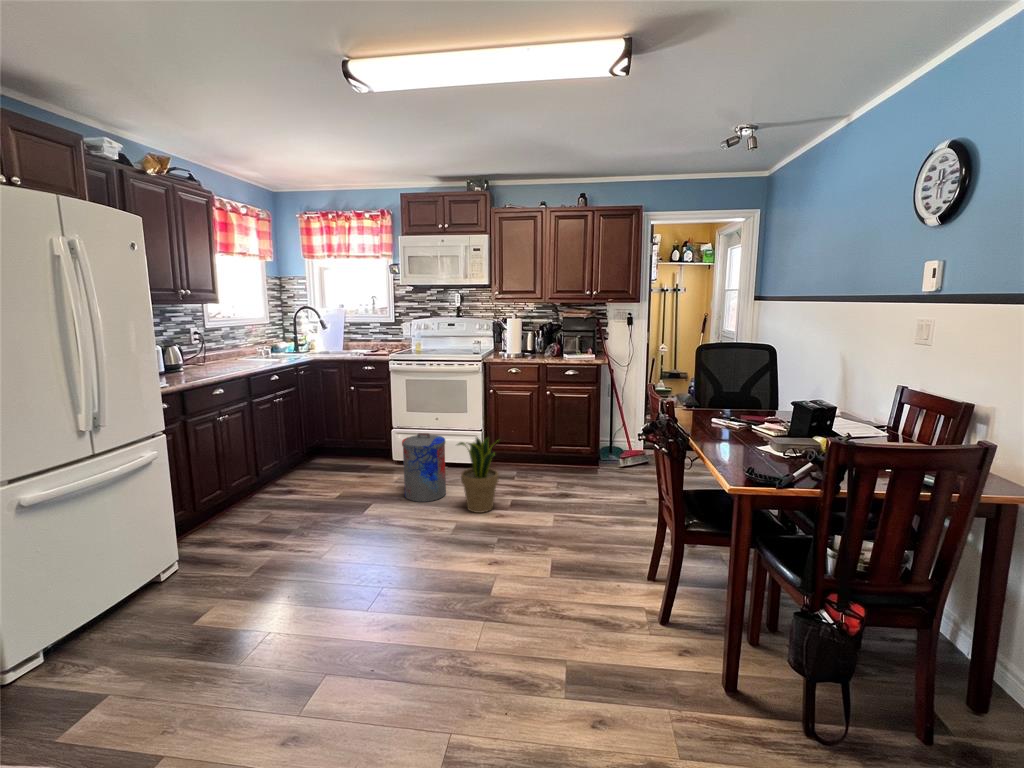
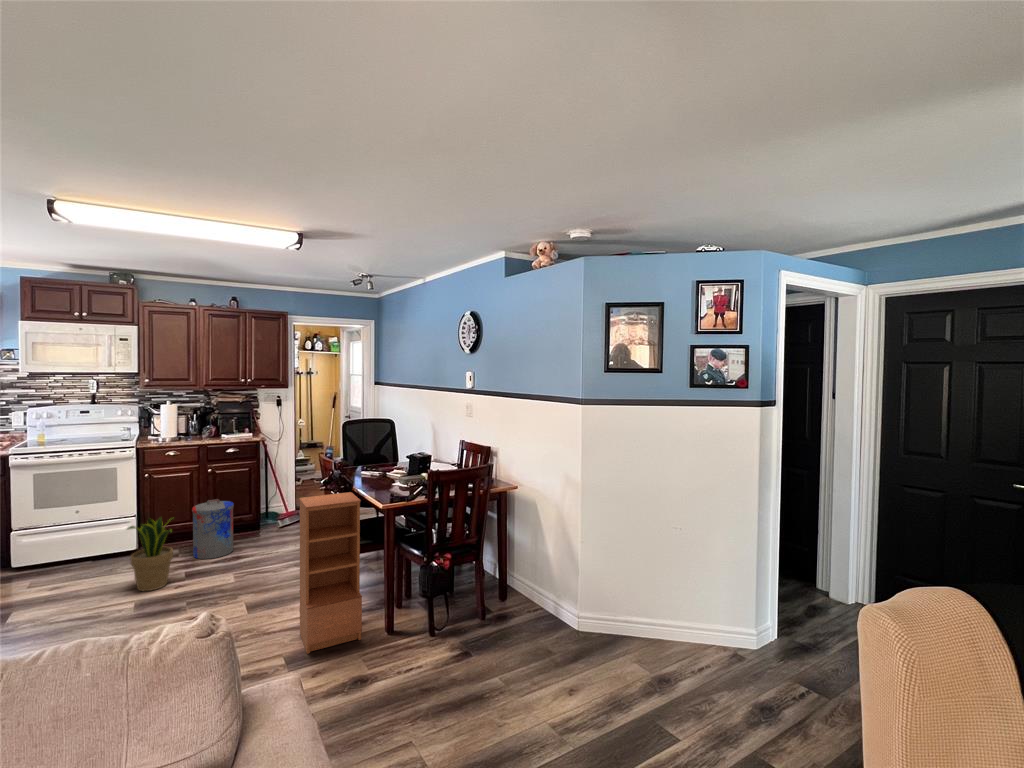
trash can: present [402,433,446,502] -> present [192,499,234,559]
bookcase: none [598,447,692,684] -> present [299,492,362,654]

